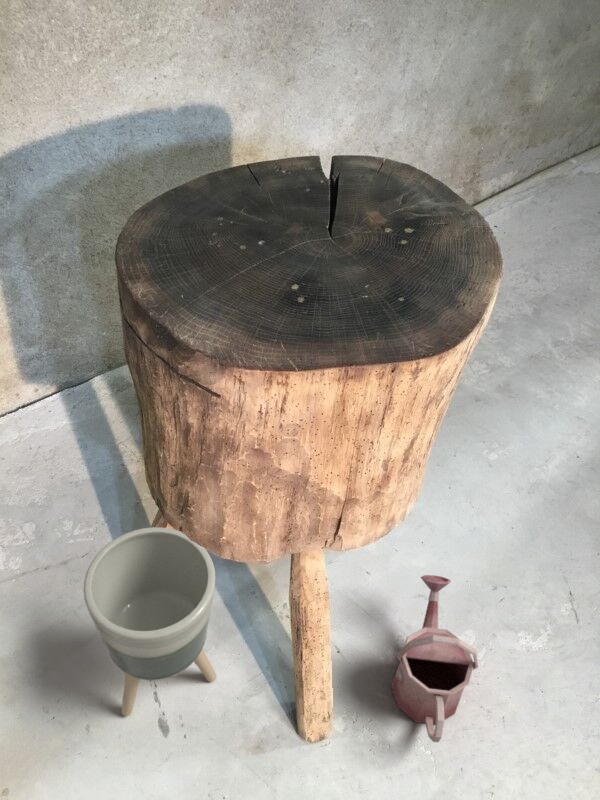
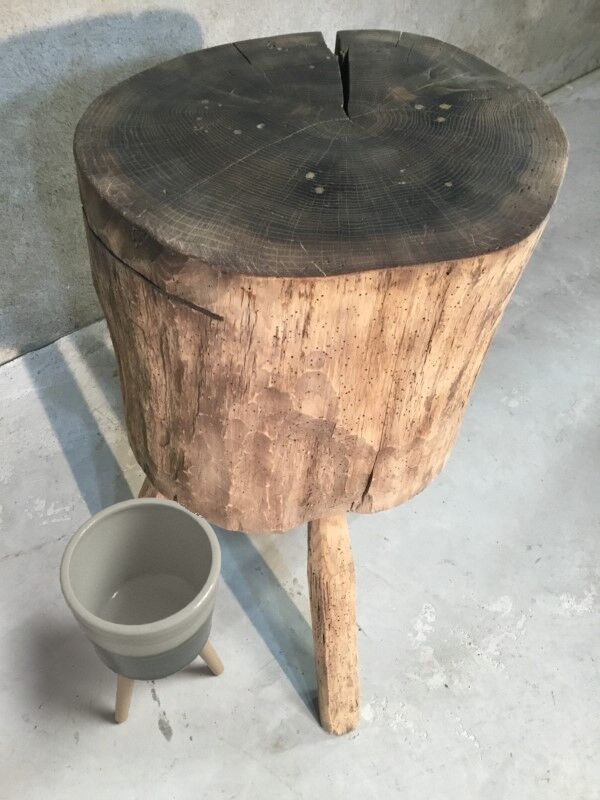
watering can: present [391,575,478,742] -> none [426,536,530,730]

